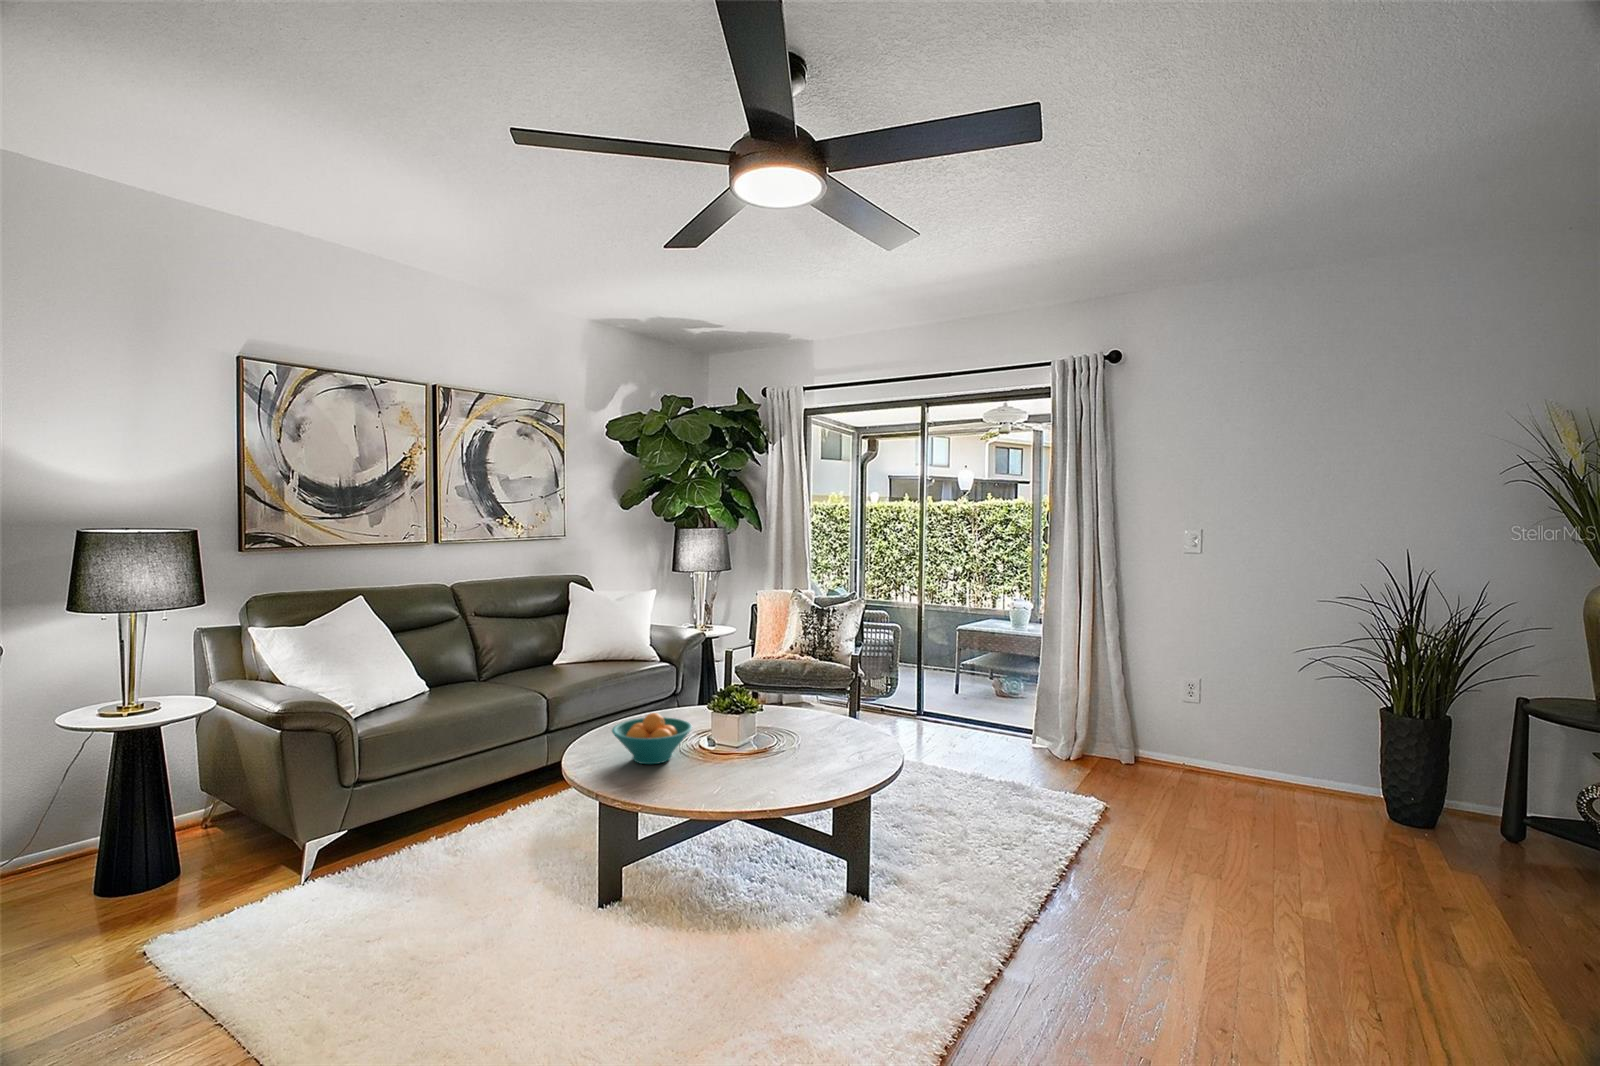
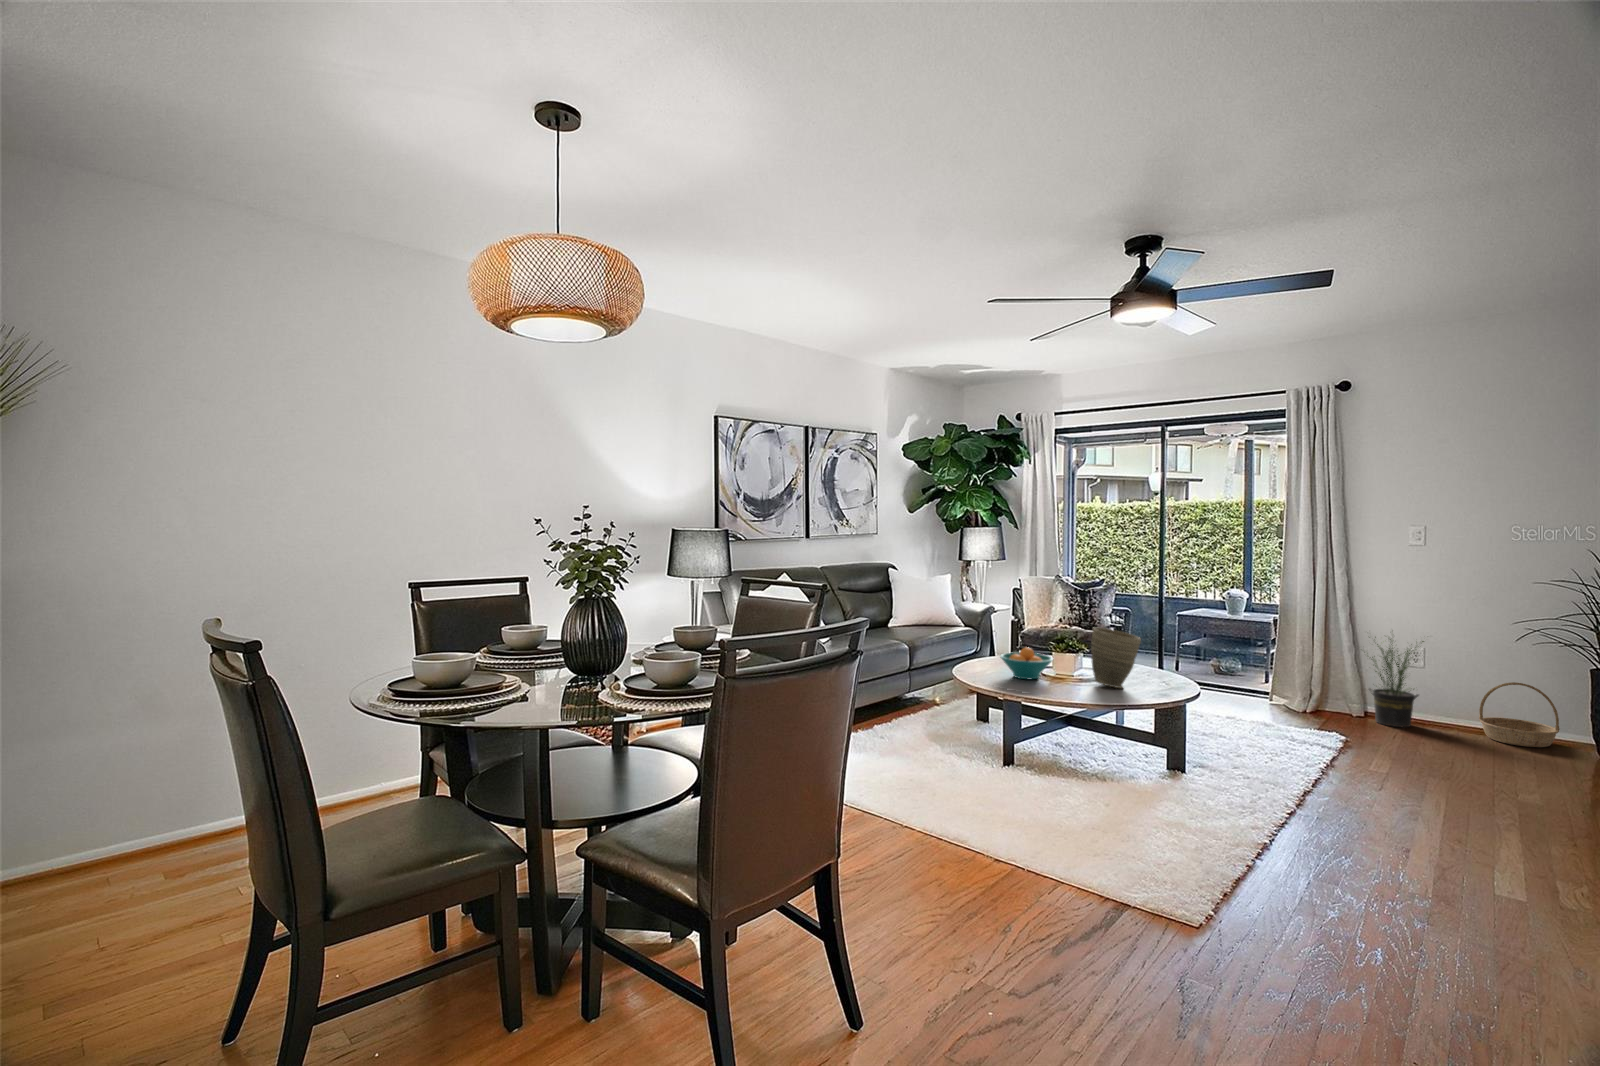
potted plant: none [1124,654,1209,780] -> present [1369,637,1424,727]
vase: none [738,681,810,778] -> present [1091,627,1141,688]
basket: none [1259,723,1347,806] -> present [1479,682,1560,747]

